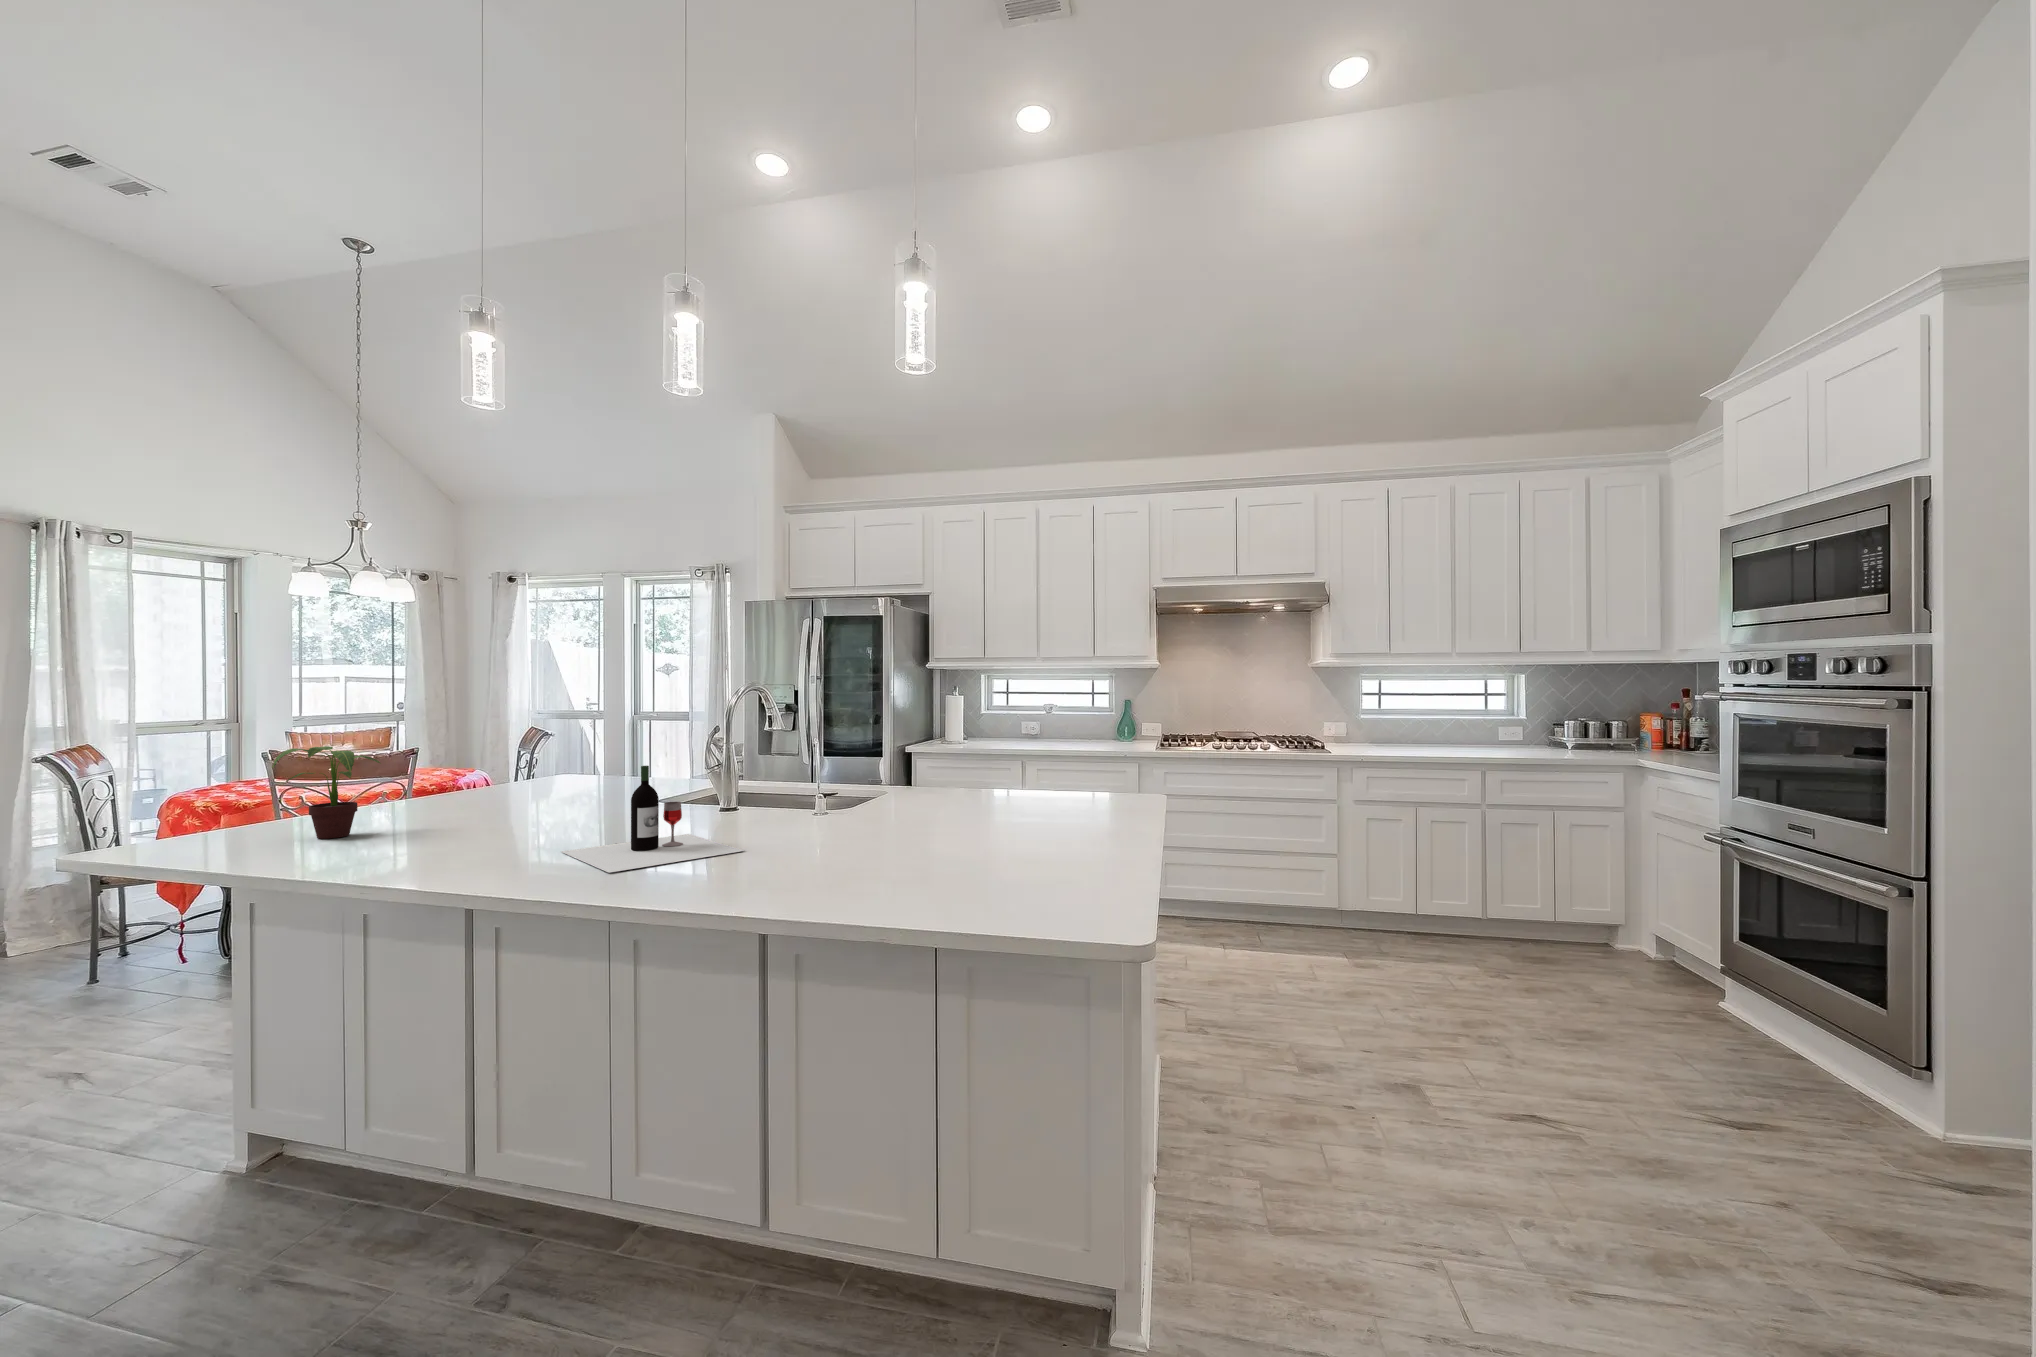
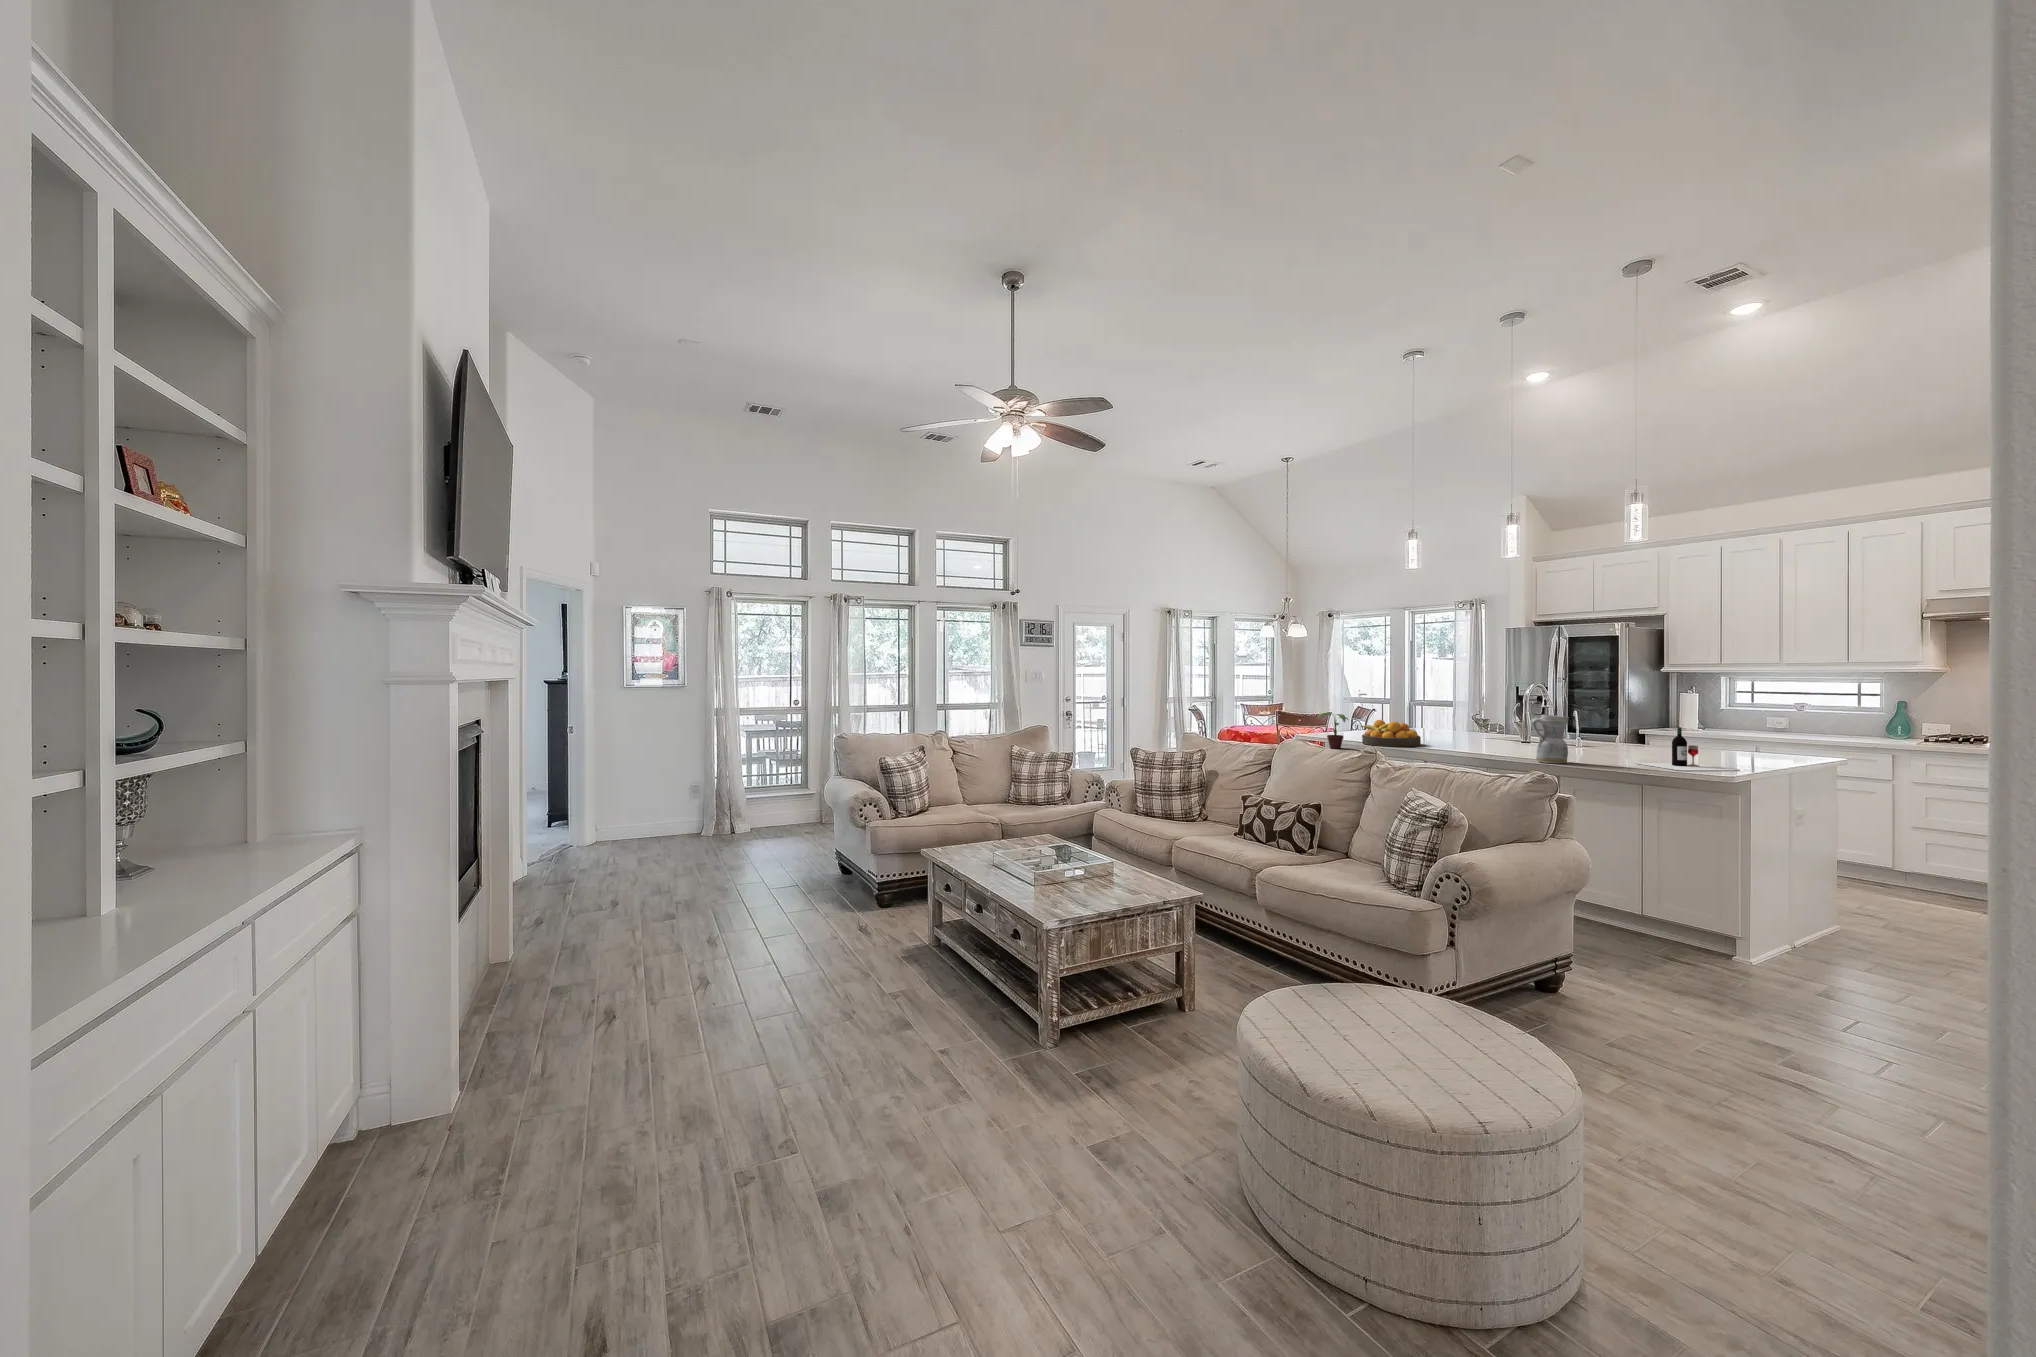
ceramic pitcher: none [759,735,826,834] -> present [1531,715,1569,763]
fruit bowl: none [439,755,573,814] -> present [1361,720,1421,747]
wine bottle: present [562,766,744,873] -> present [1636,727,1738,770]

